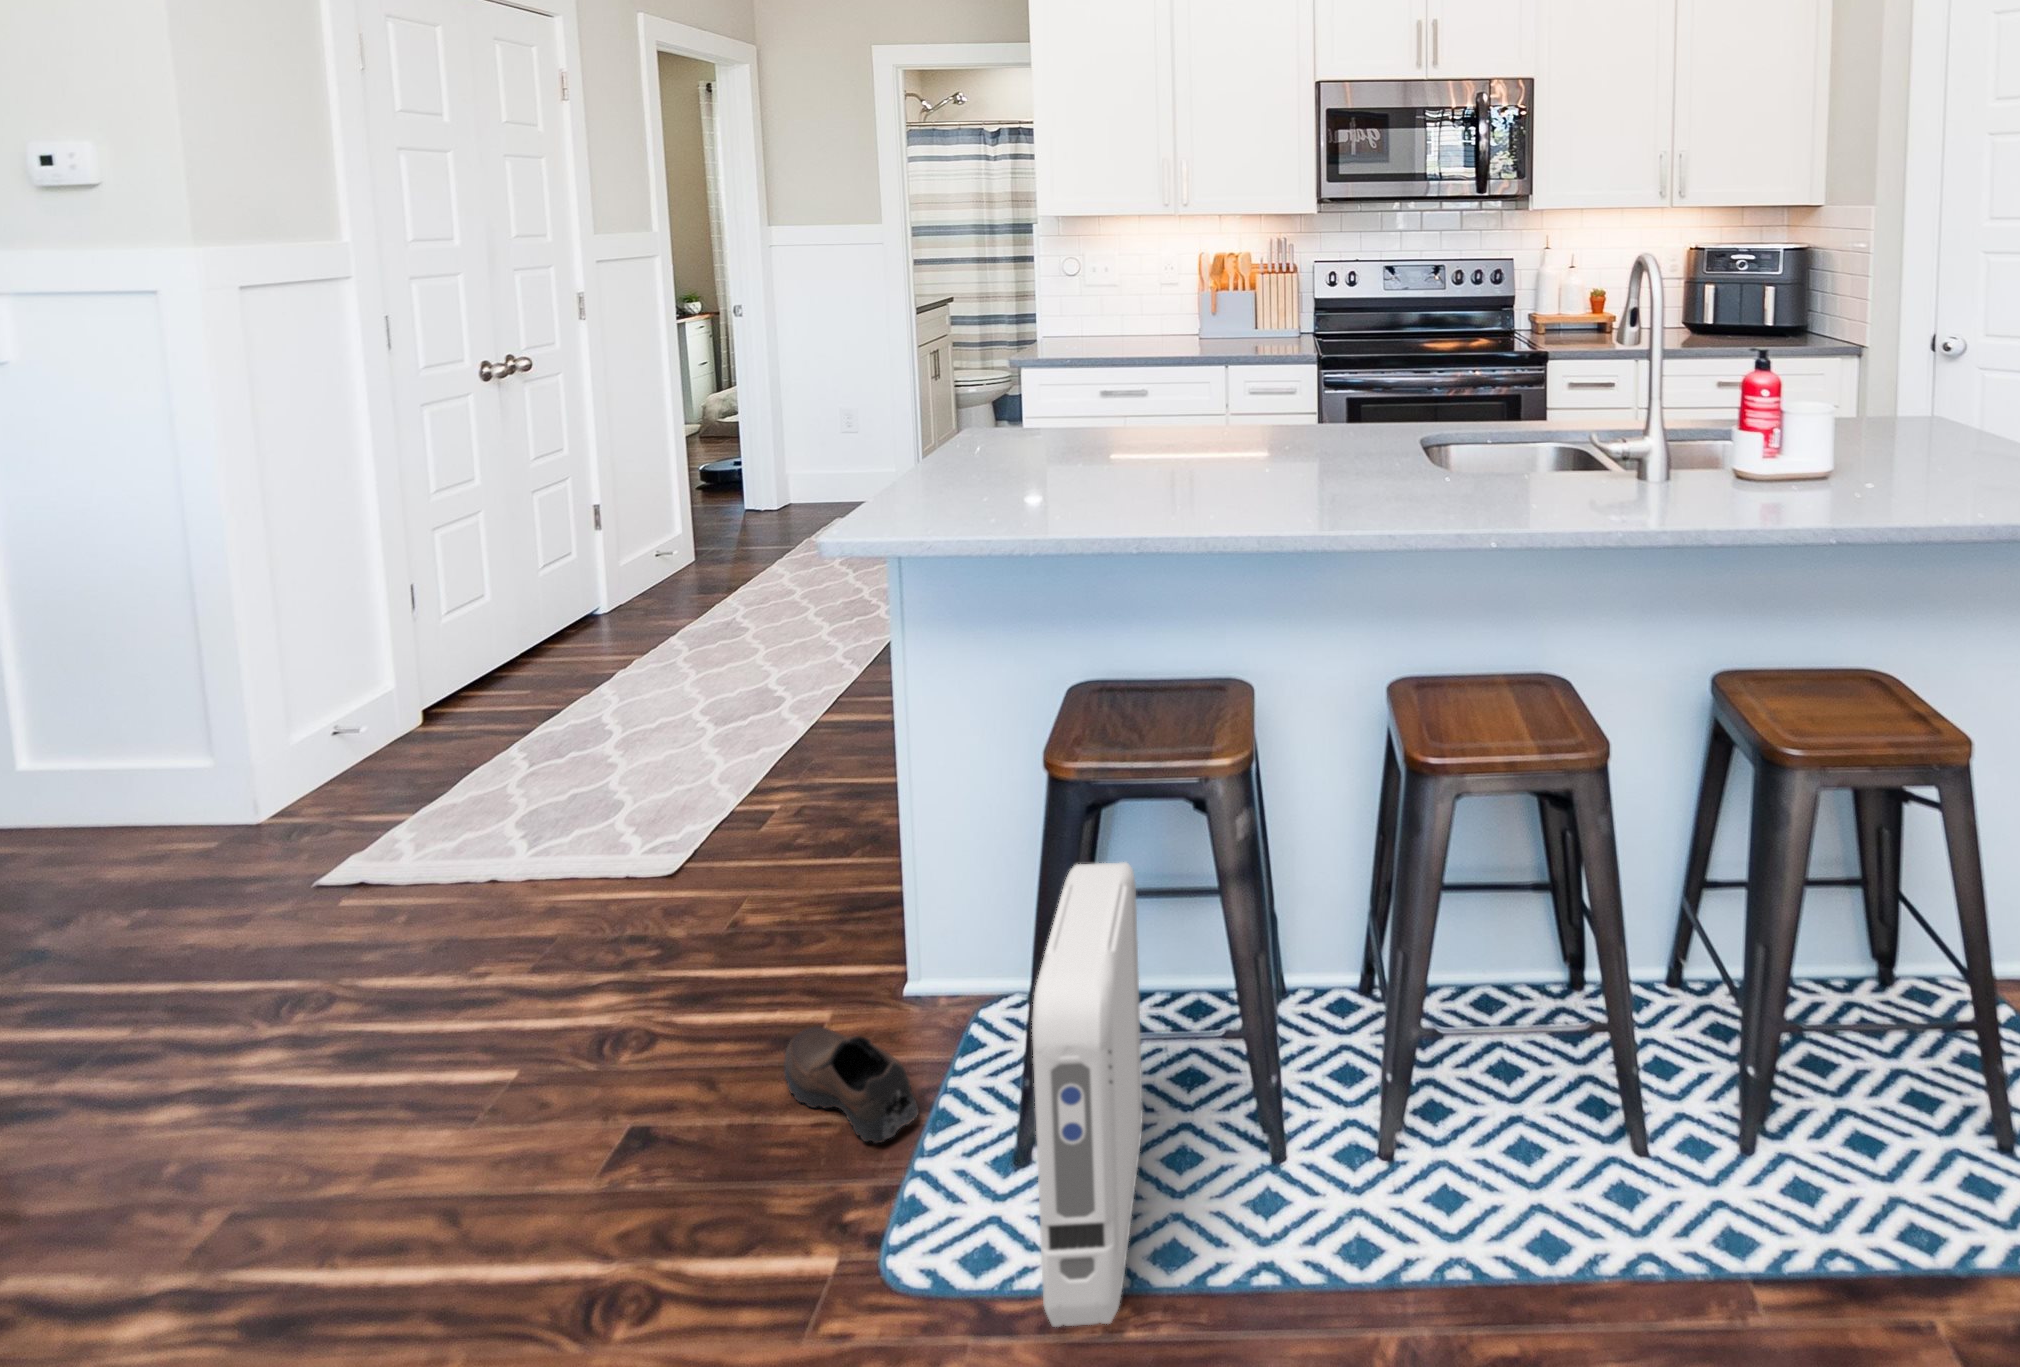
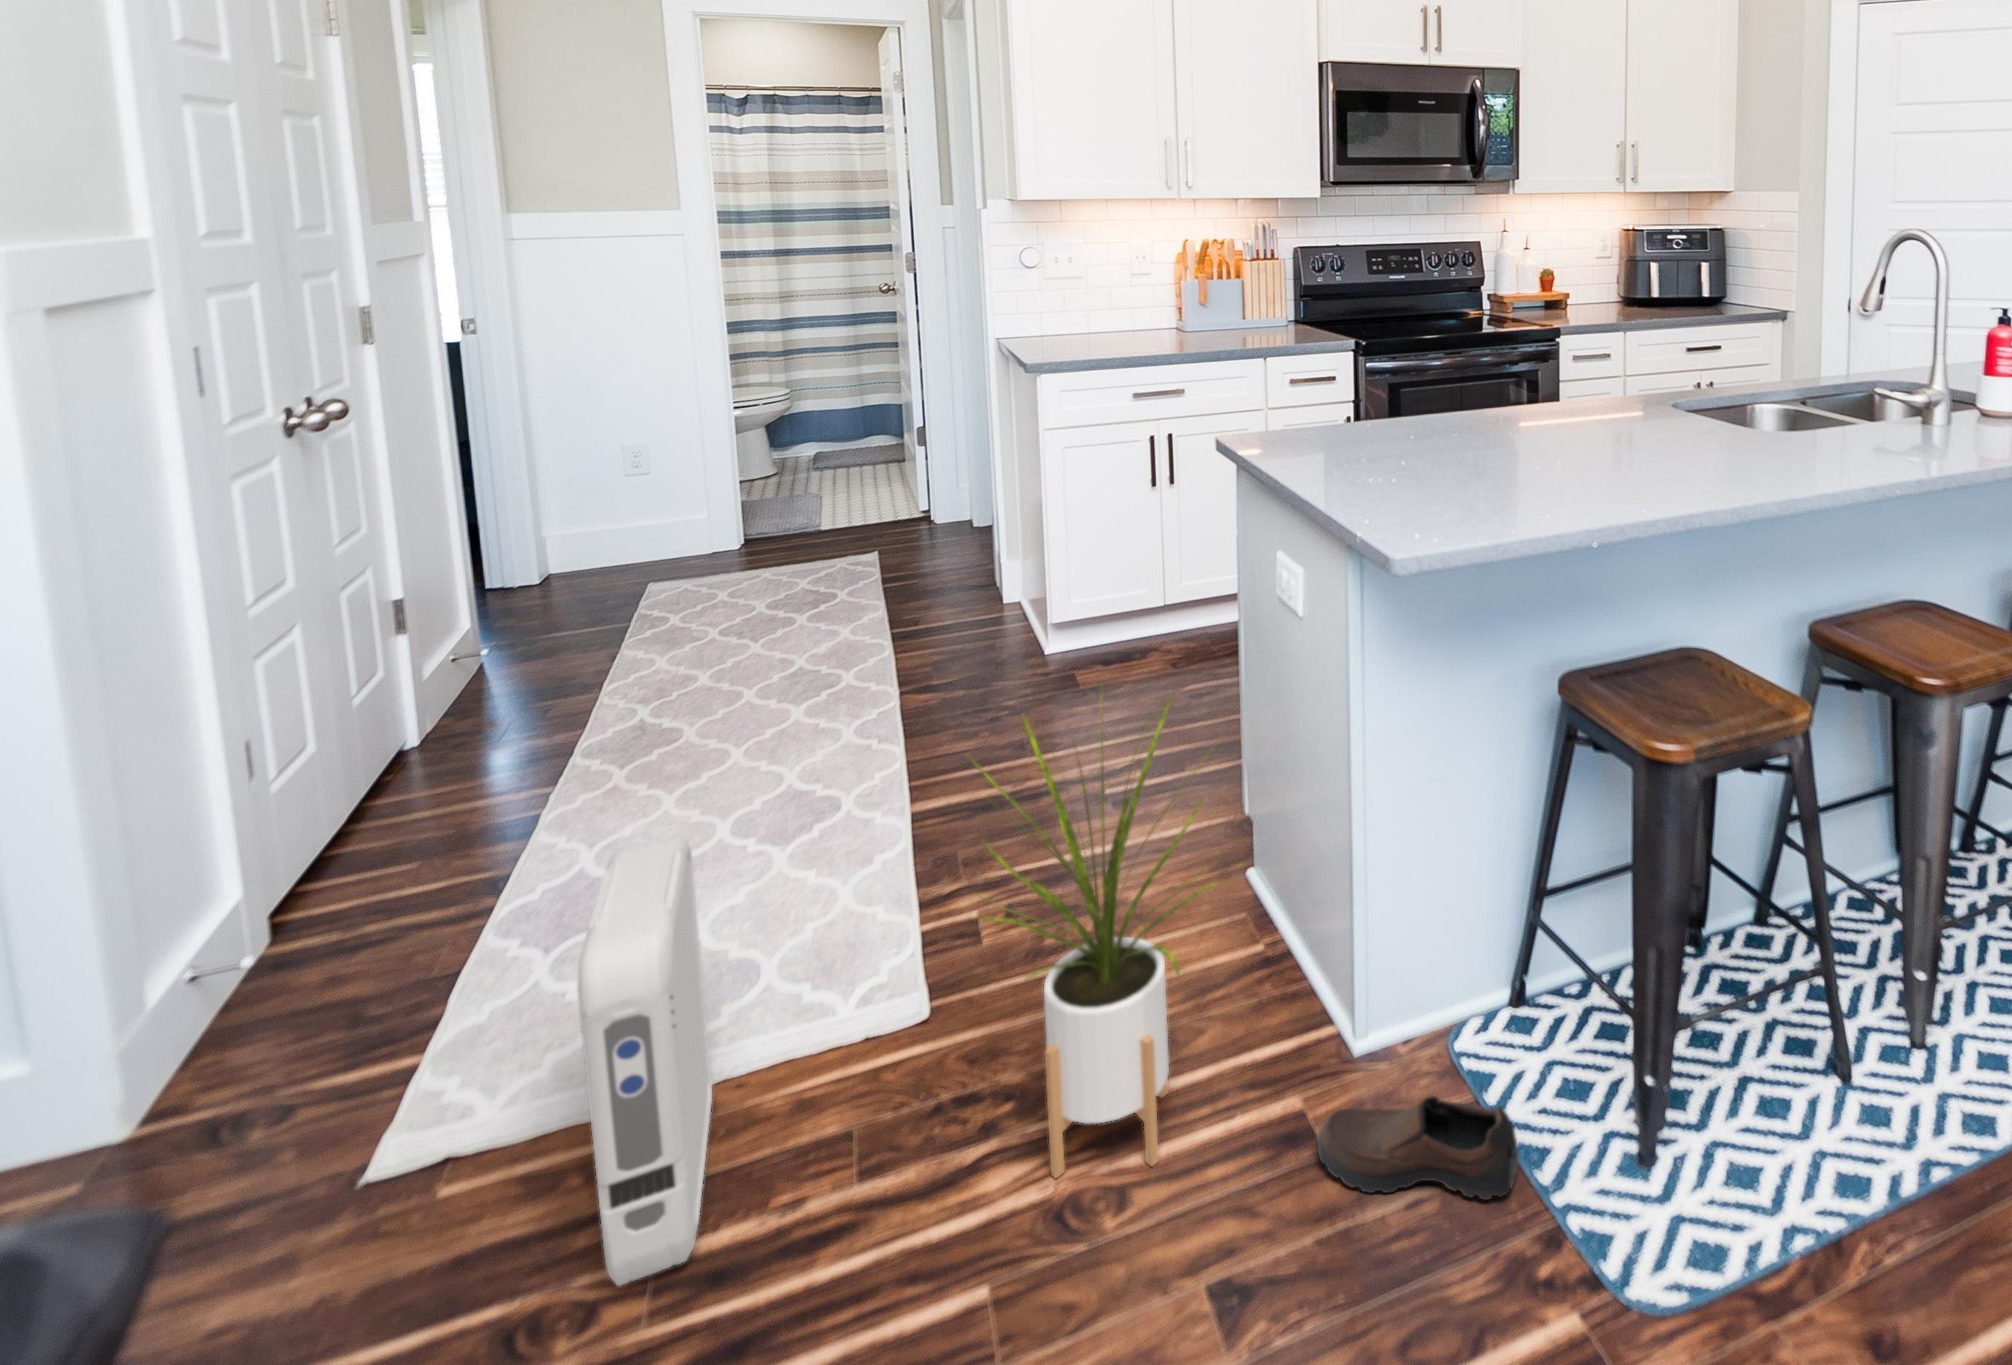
house plant: none [554,616,794,1025] -> present [971,699,1221,1178]
air purifier: present [1032,862,1143,1327] -> present [578,836,712,1286]

